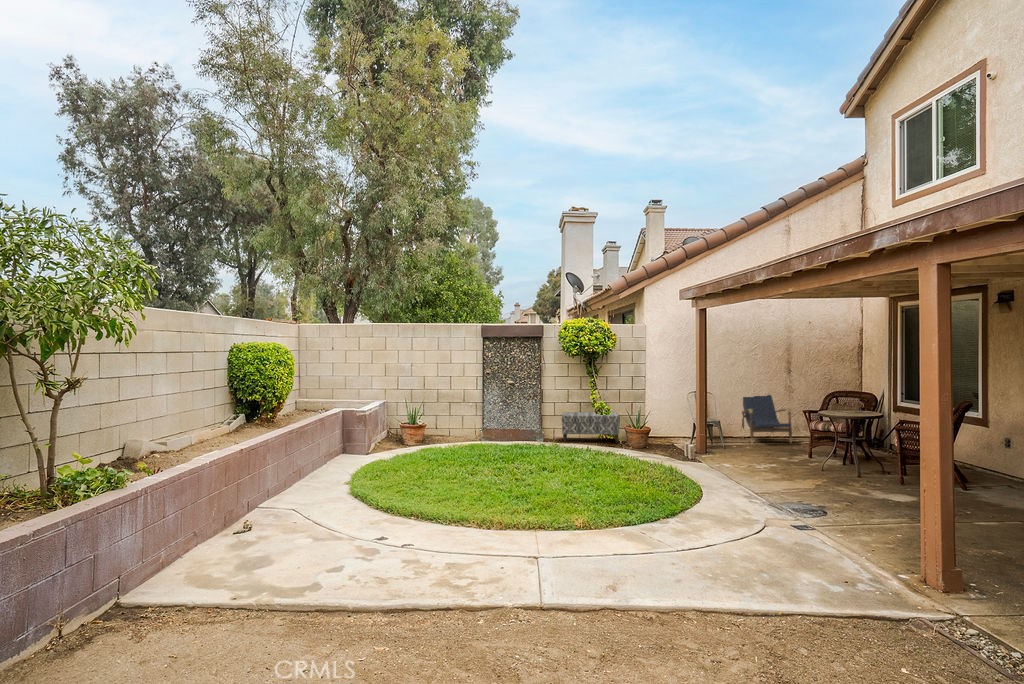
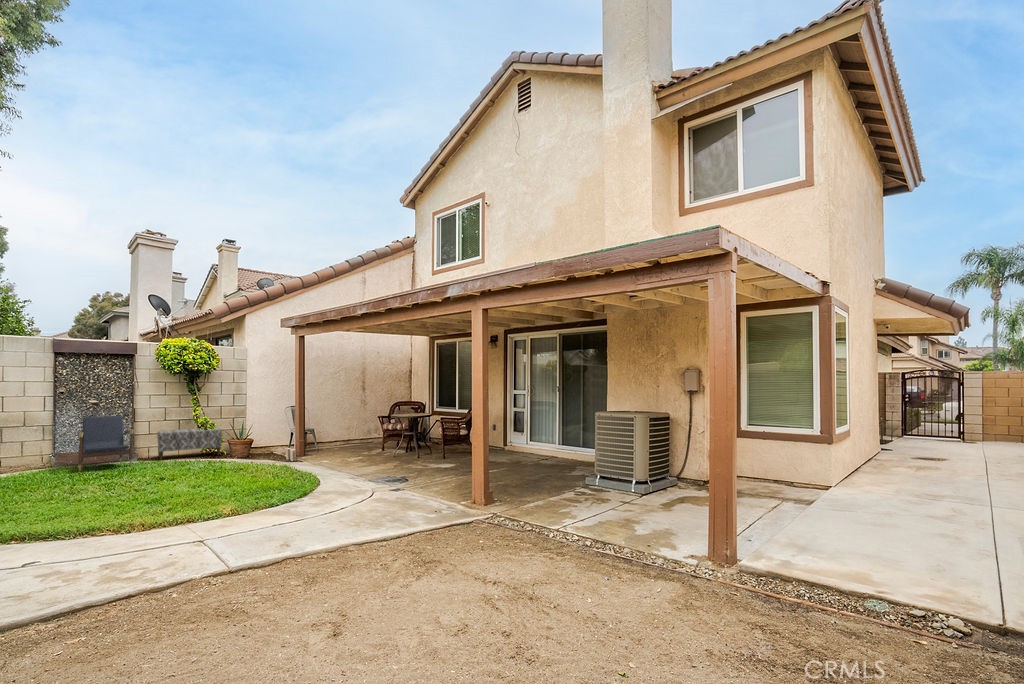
lounge chair: present [742,395,792,444] -> present [78,416,133,471]

